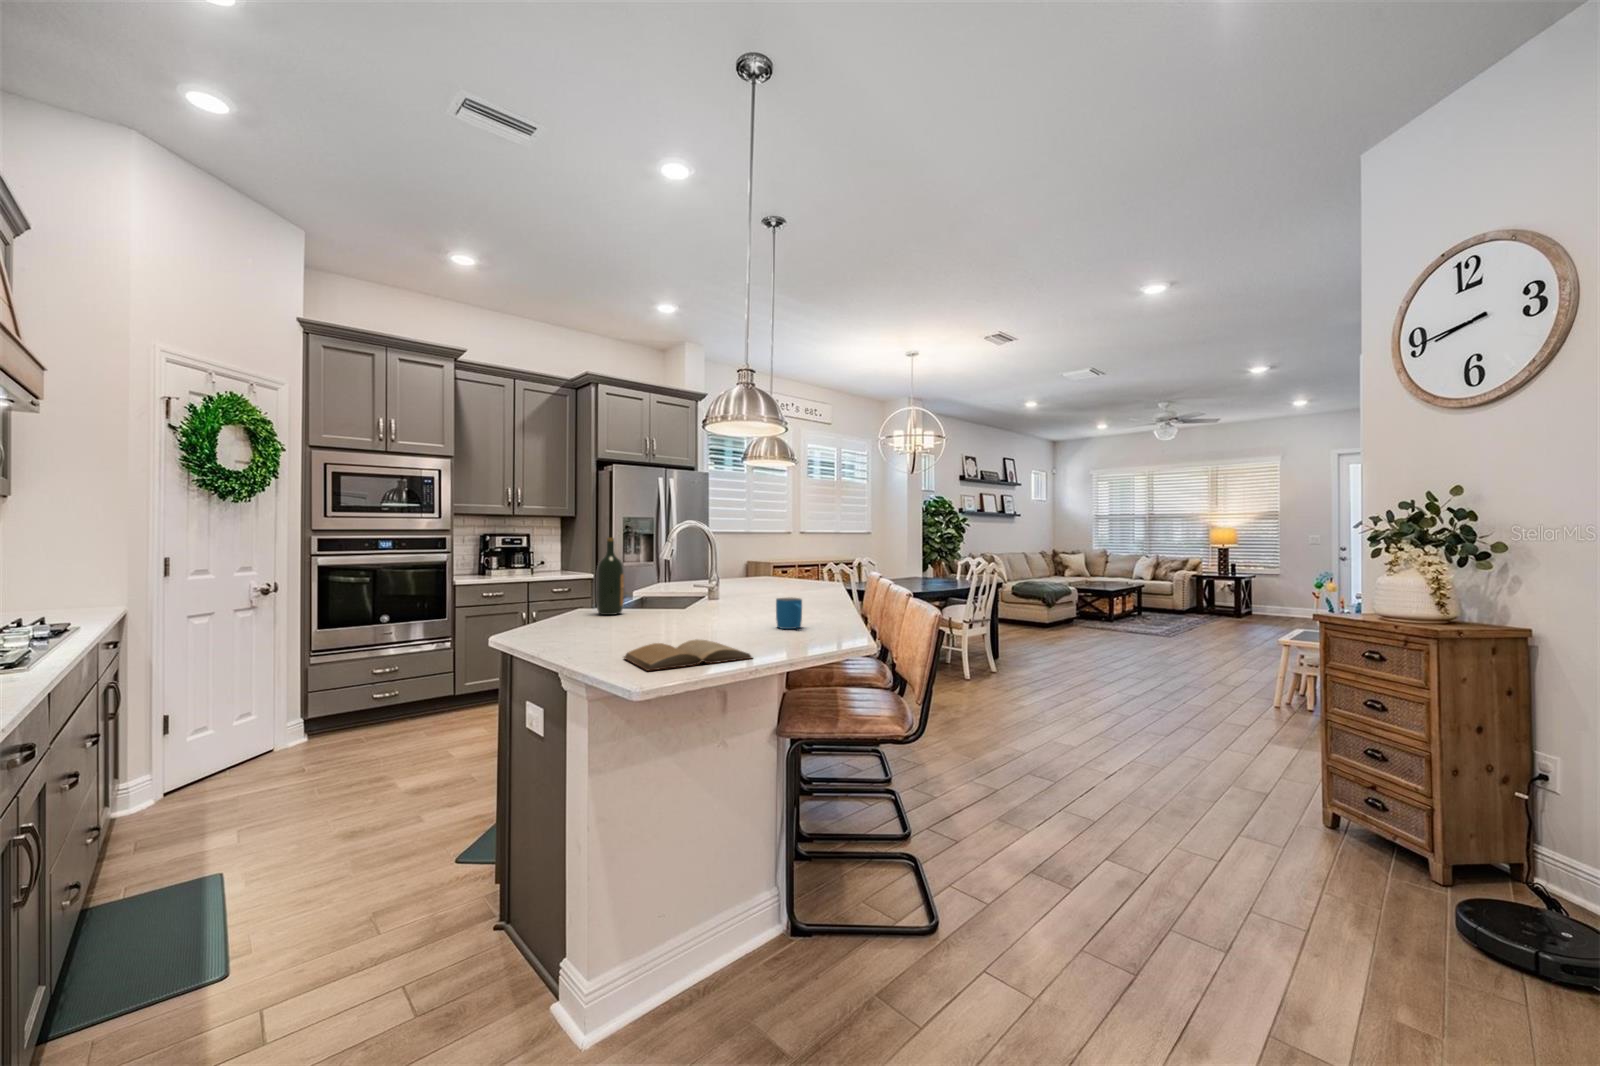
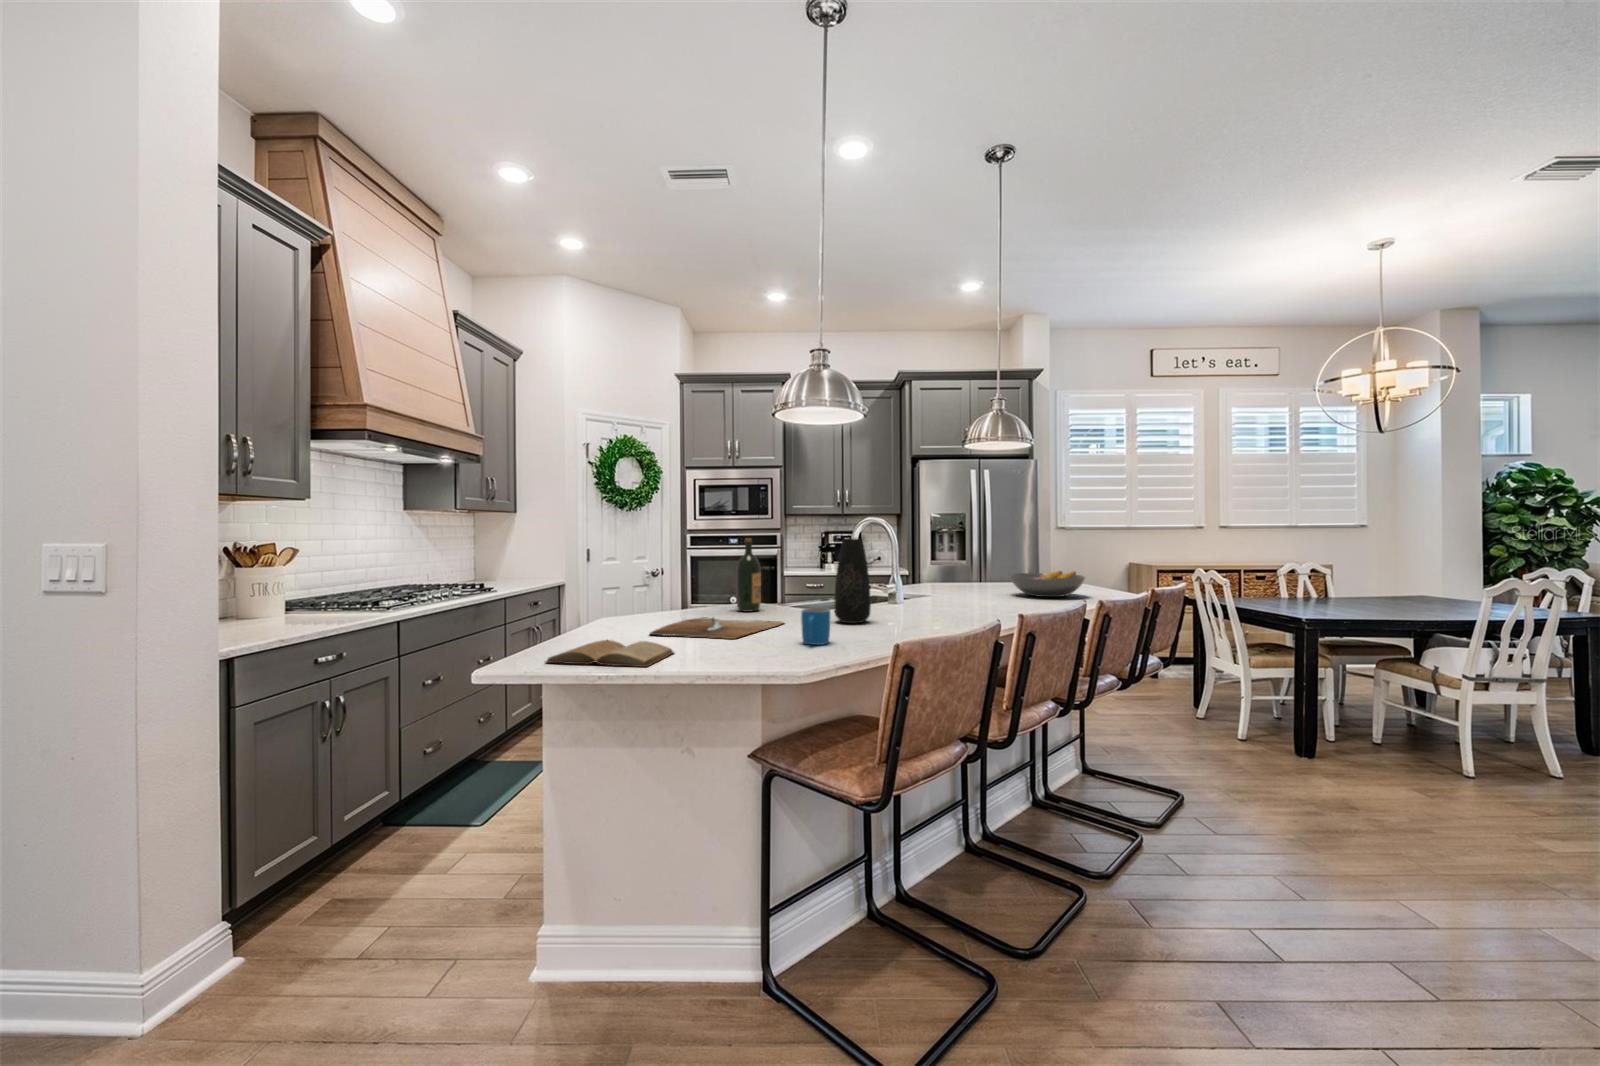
vase: none [728,538,761,614] -> present [834,539,871,623]
fruit bowl: none [761,565,819,587] -> present [1009,571,1085,597]
cutting board: none [591,616,717,640] -> present [650,617,783,639]

